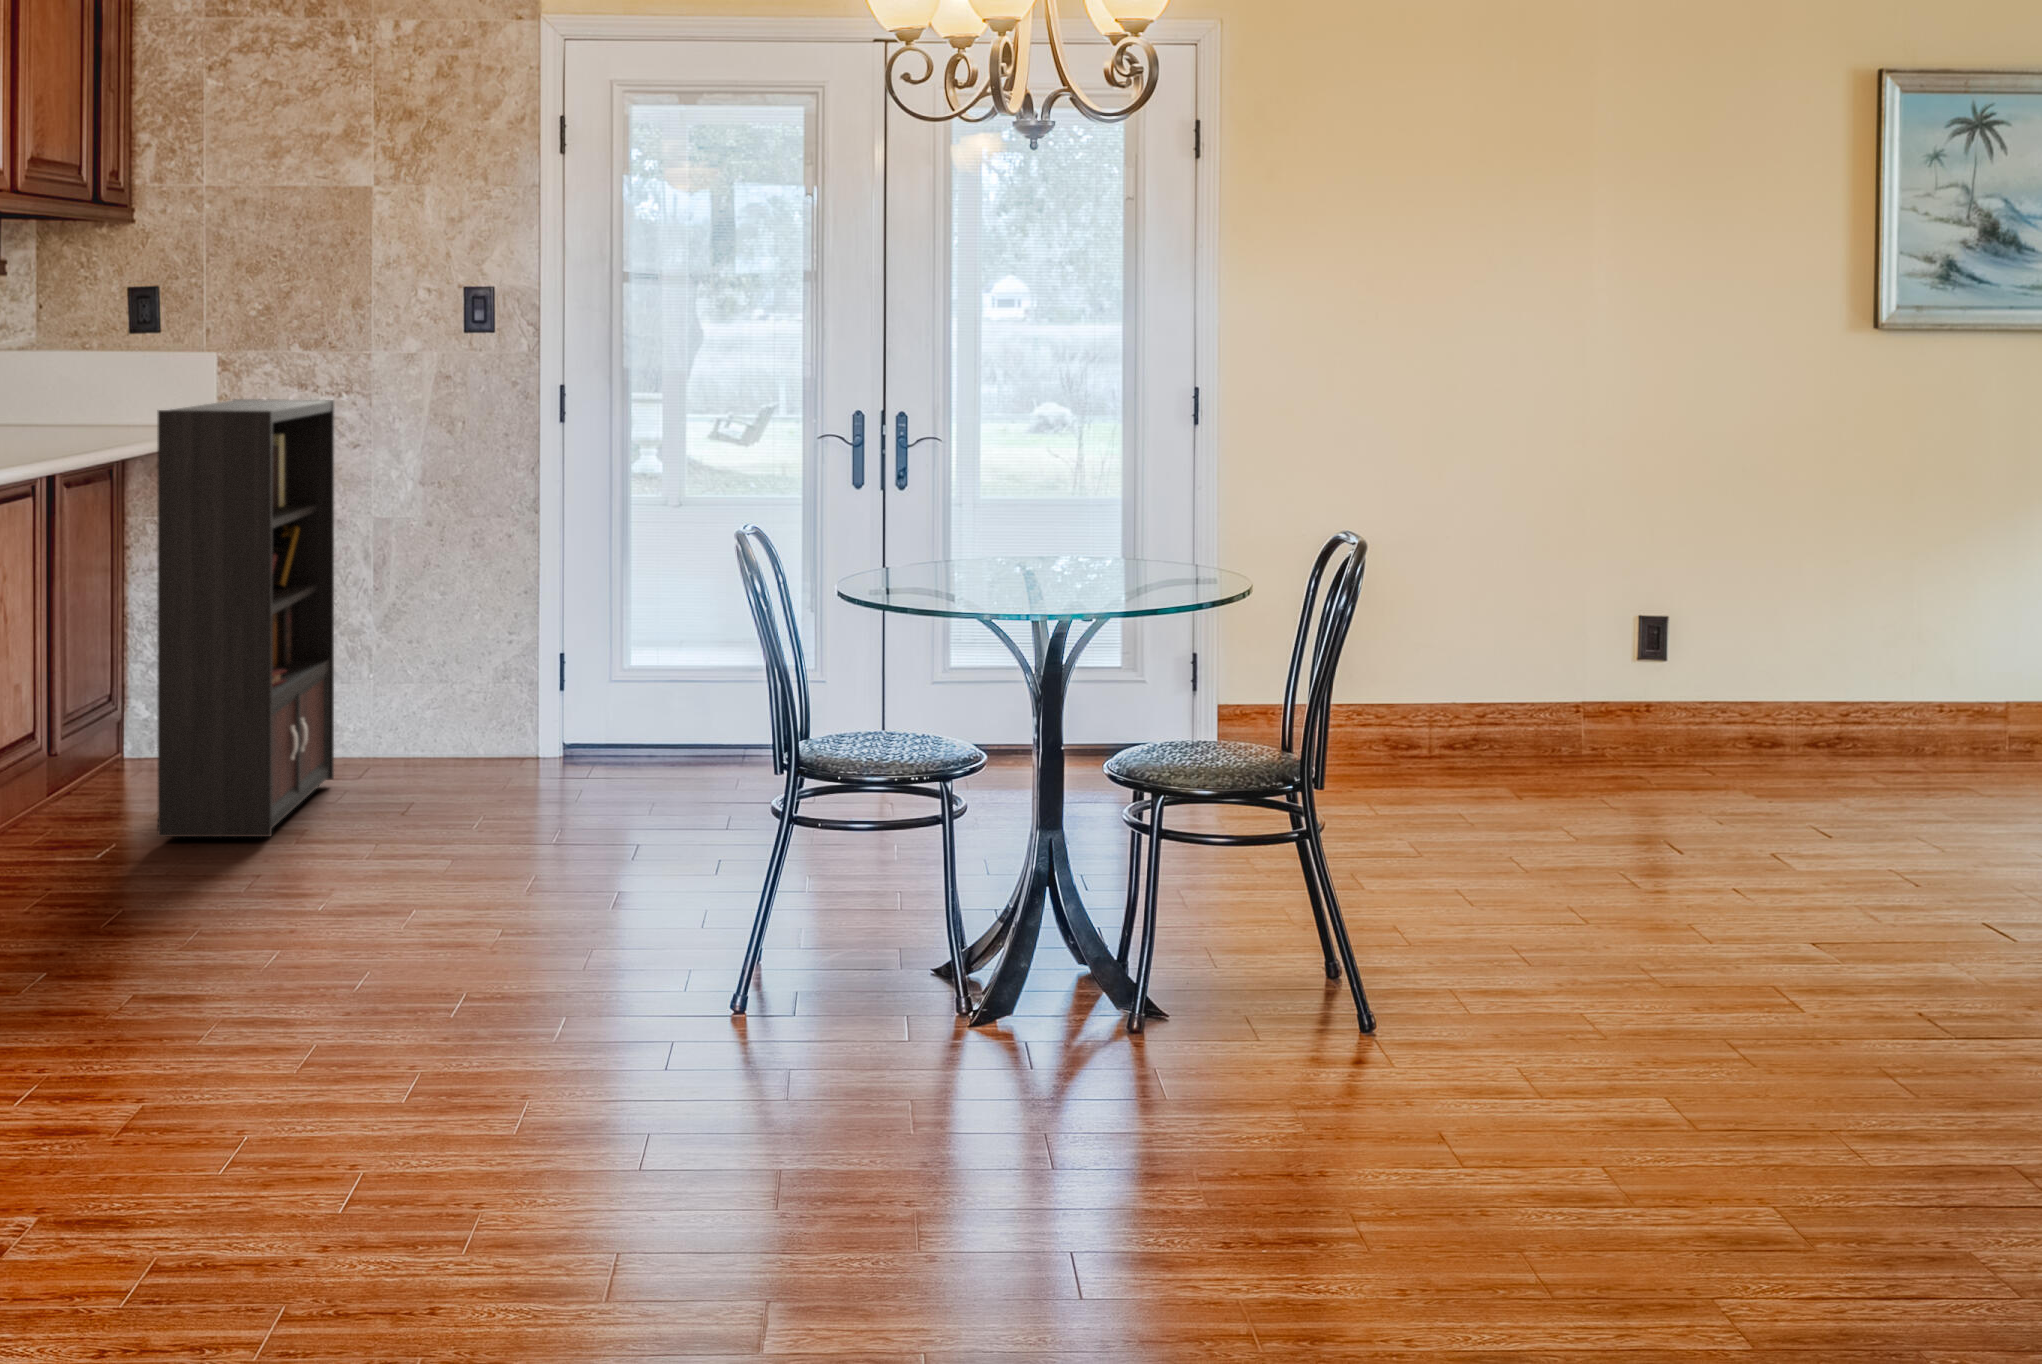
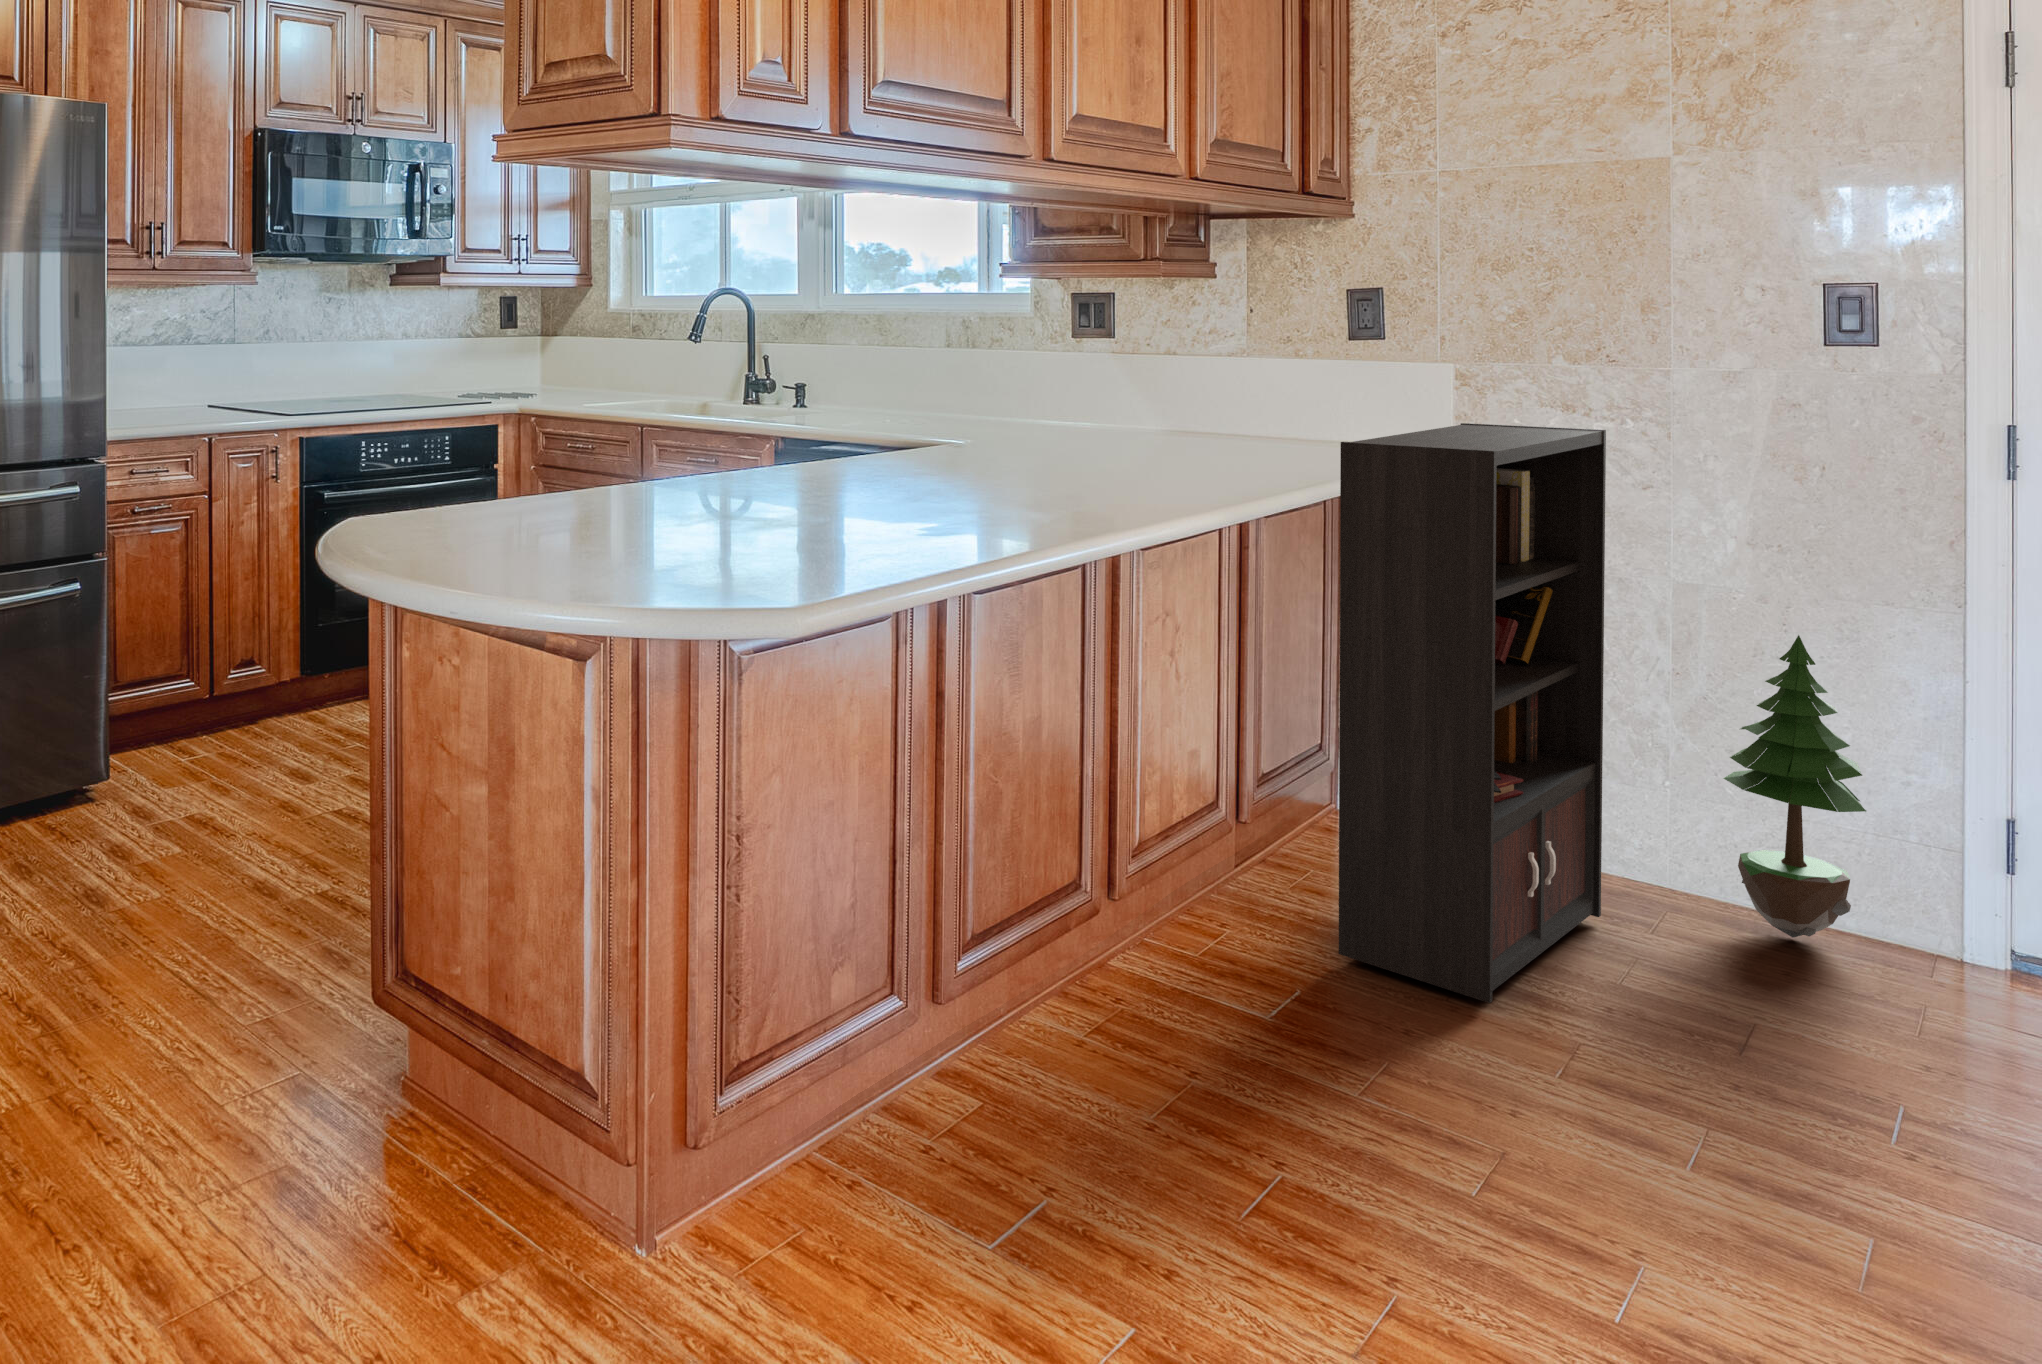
potted tree: none [408,545,490,767] -> present [1723,635,1866,938]

